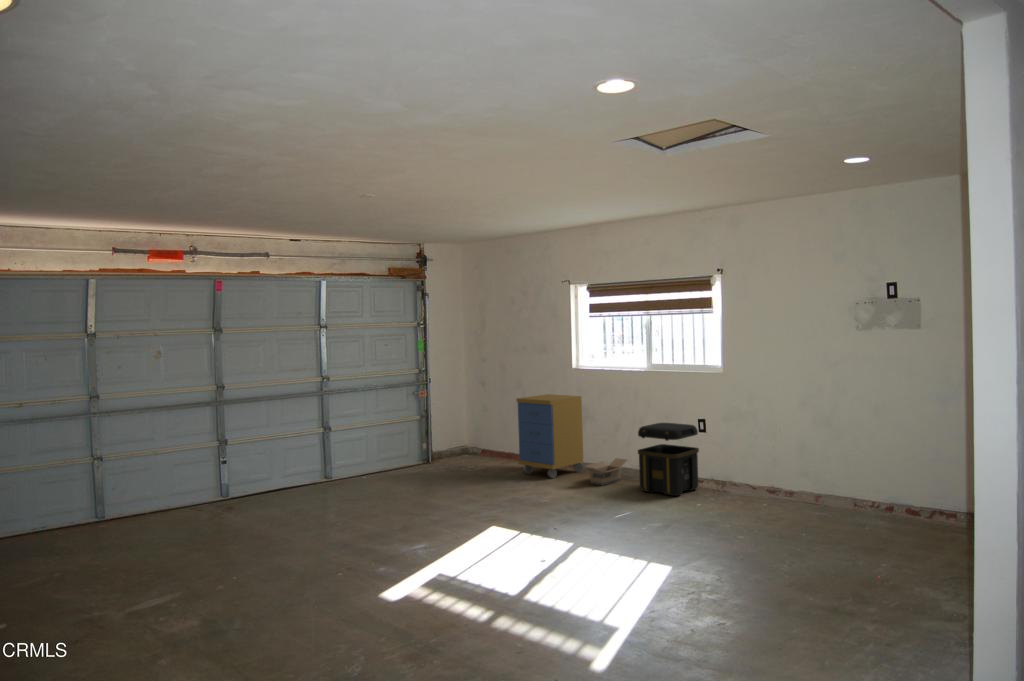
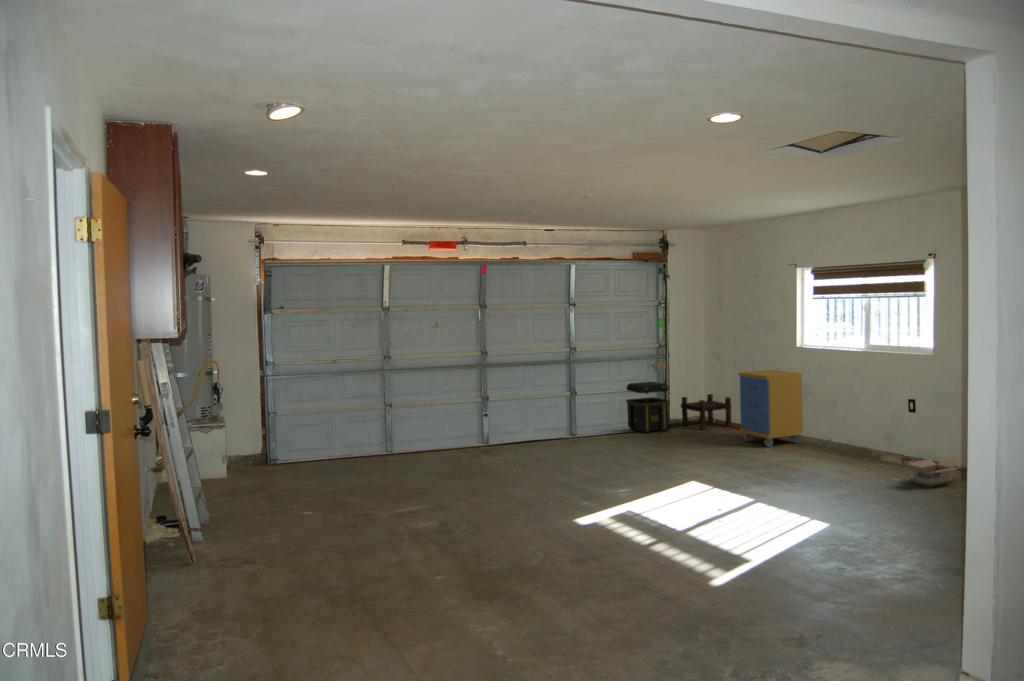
toolbox: present [638,423,699,496] -> present [626,382,669,433]
stool: none [445,425,500,465] -> present [681,394,731,430]
cardboard box: present [584,458,627,485] -> present [908,457,962,487]

